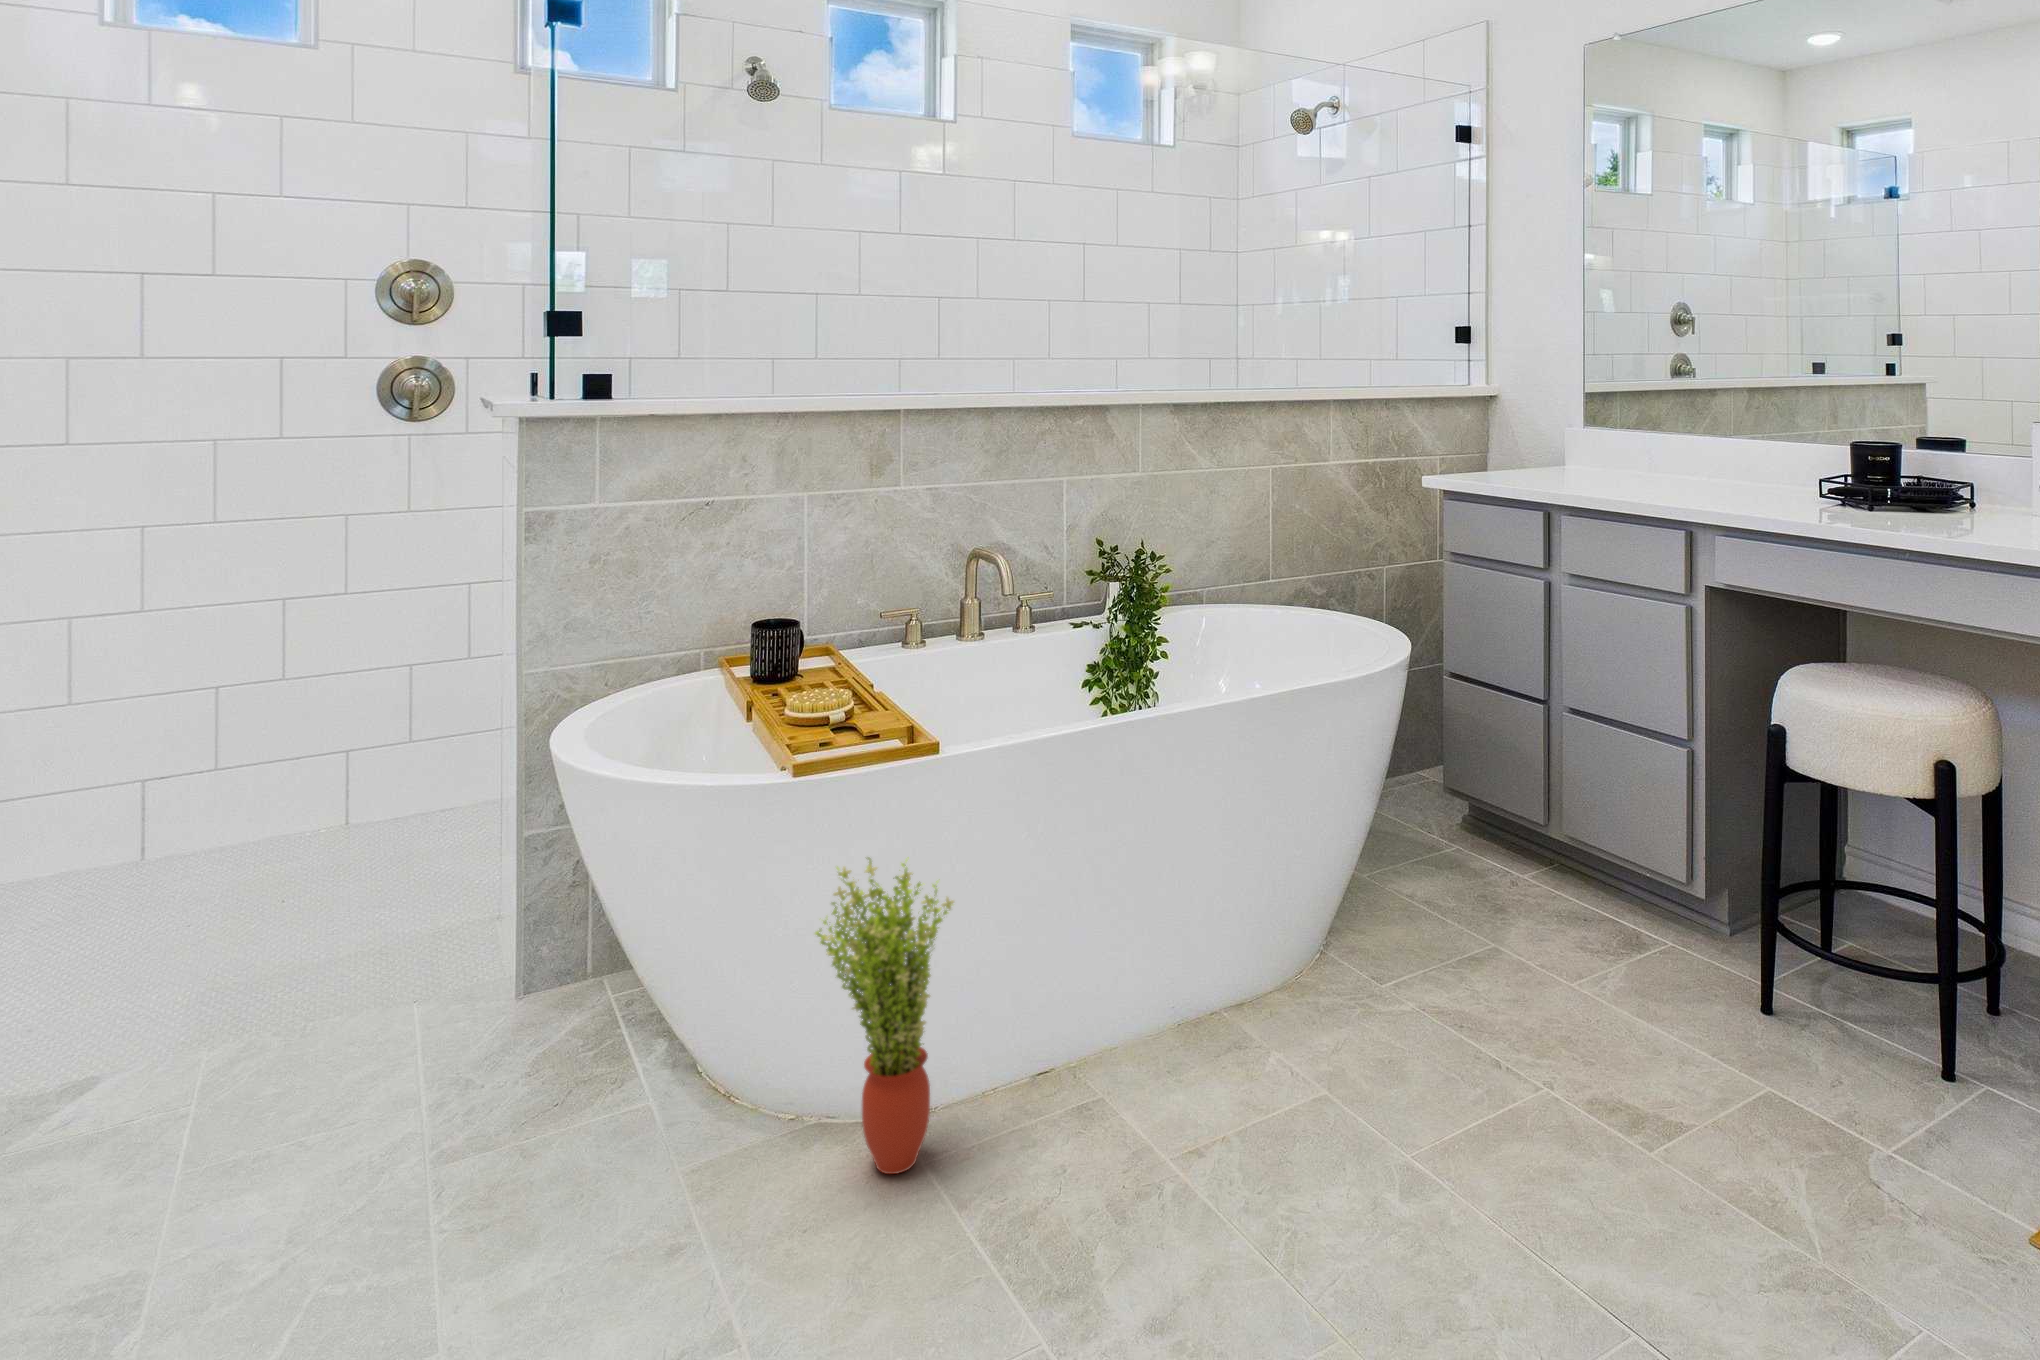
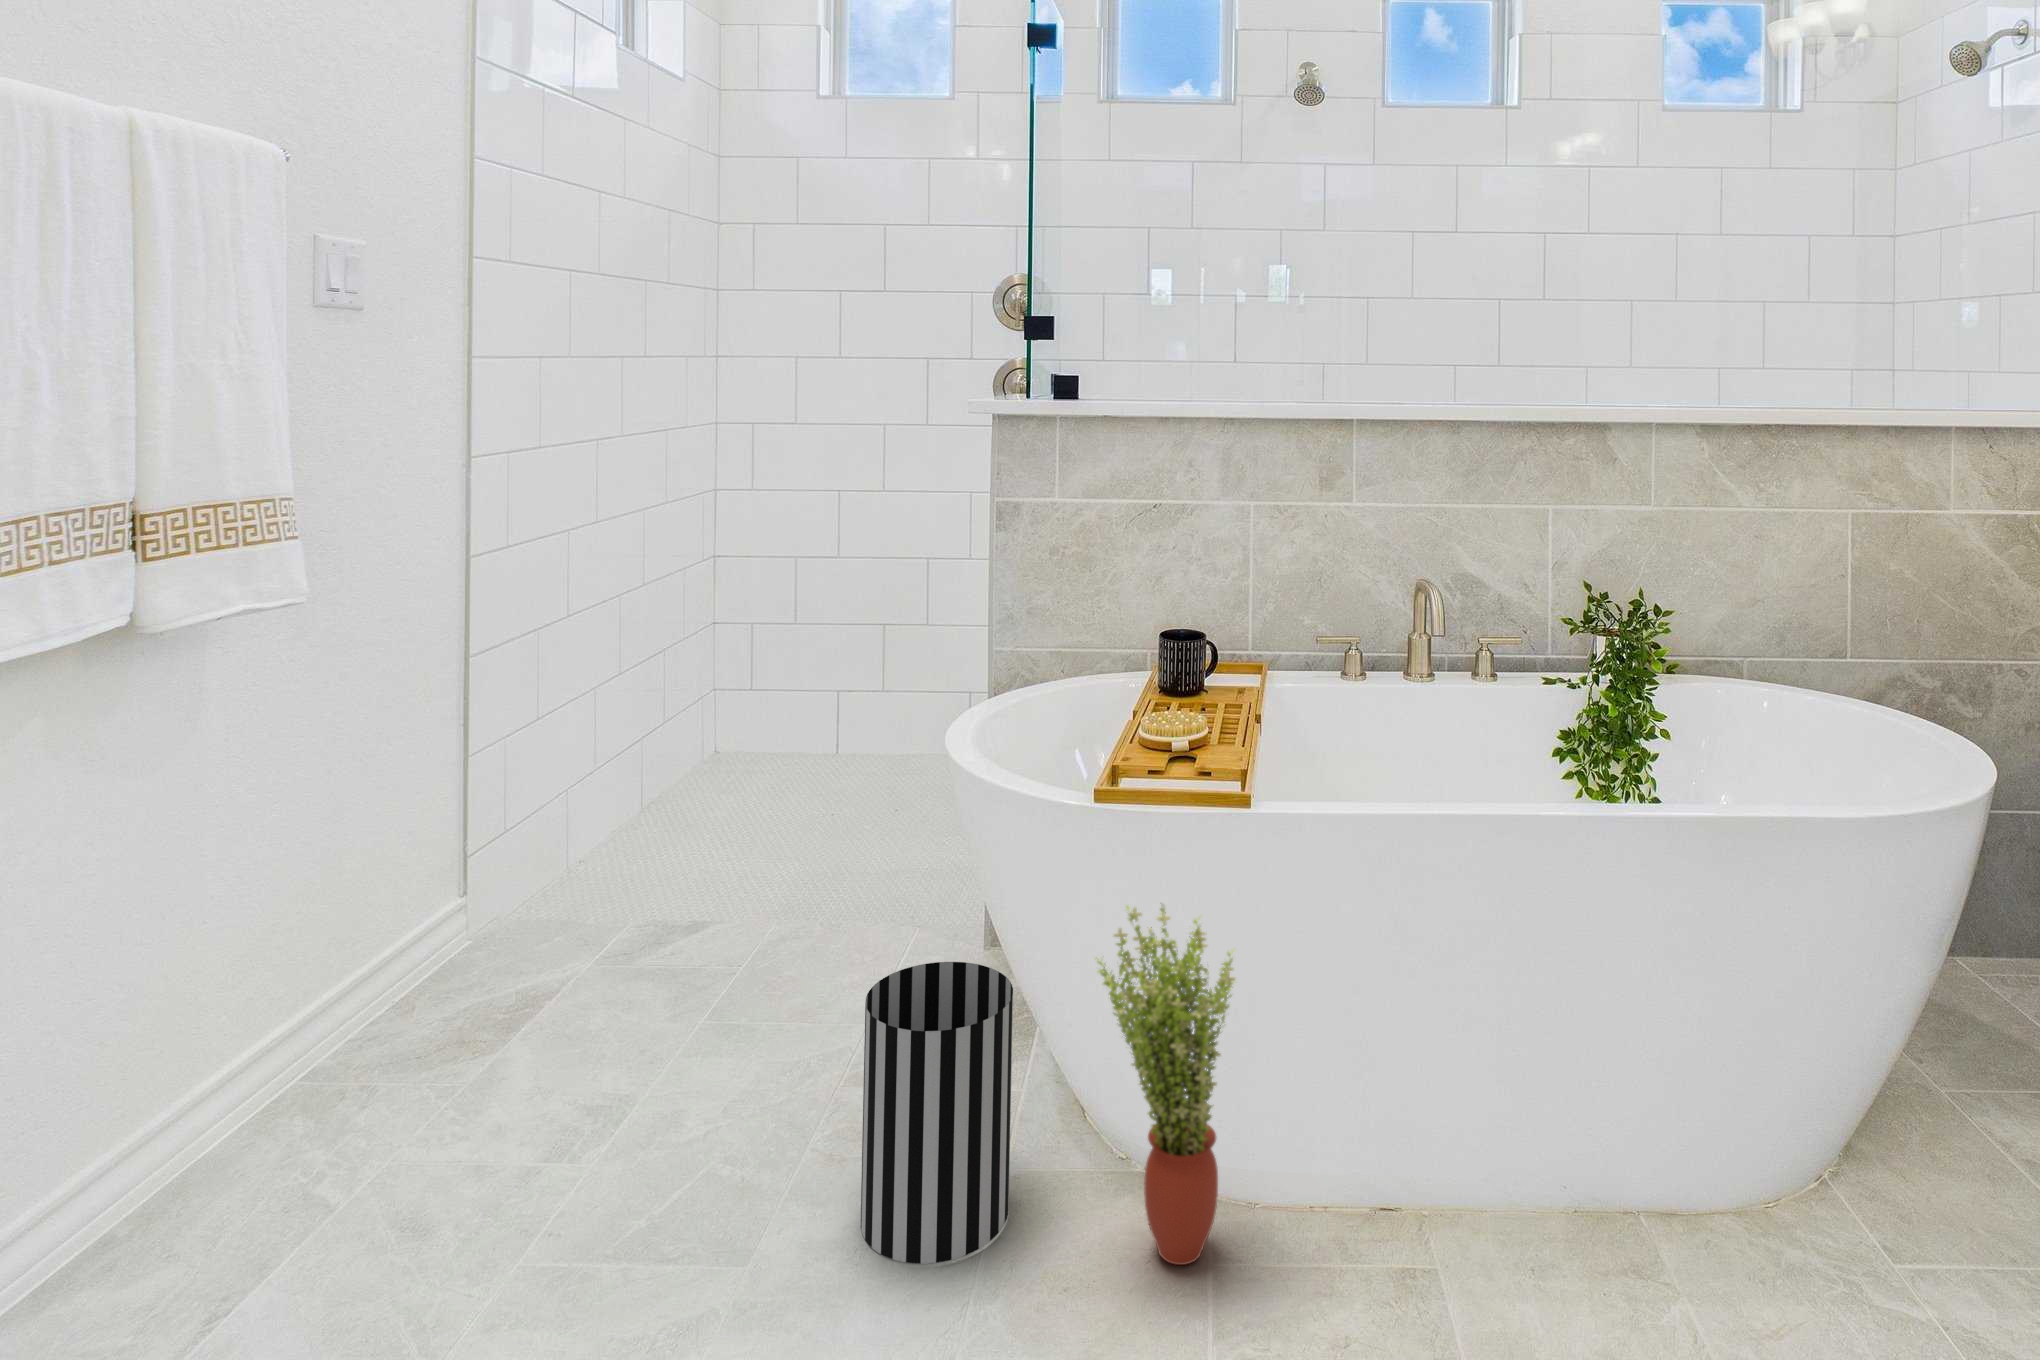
wastebasket: none [556,971,718,1278] -> present [861,962,1013,1264]

